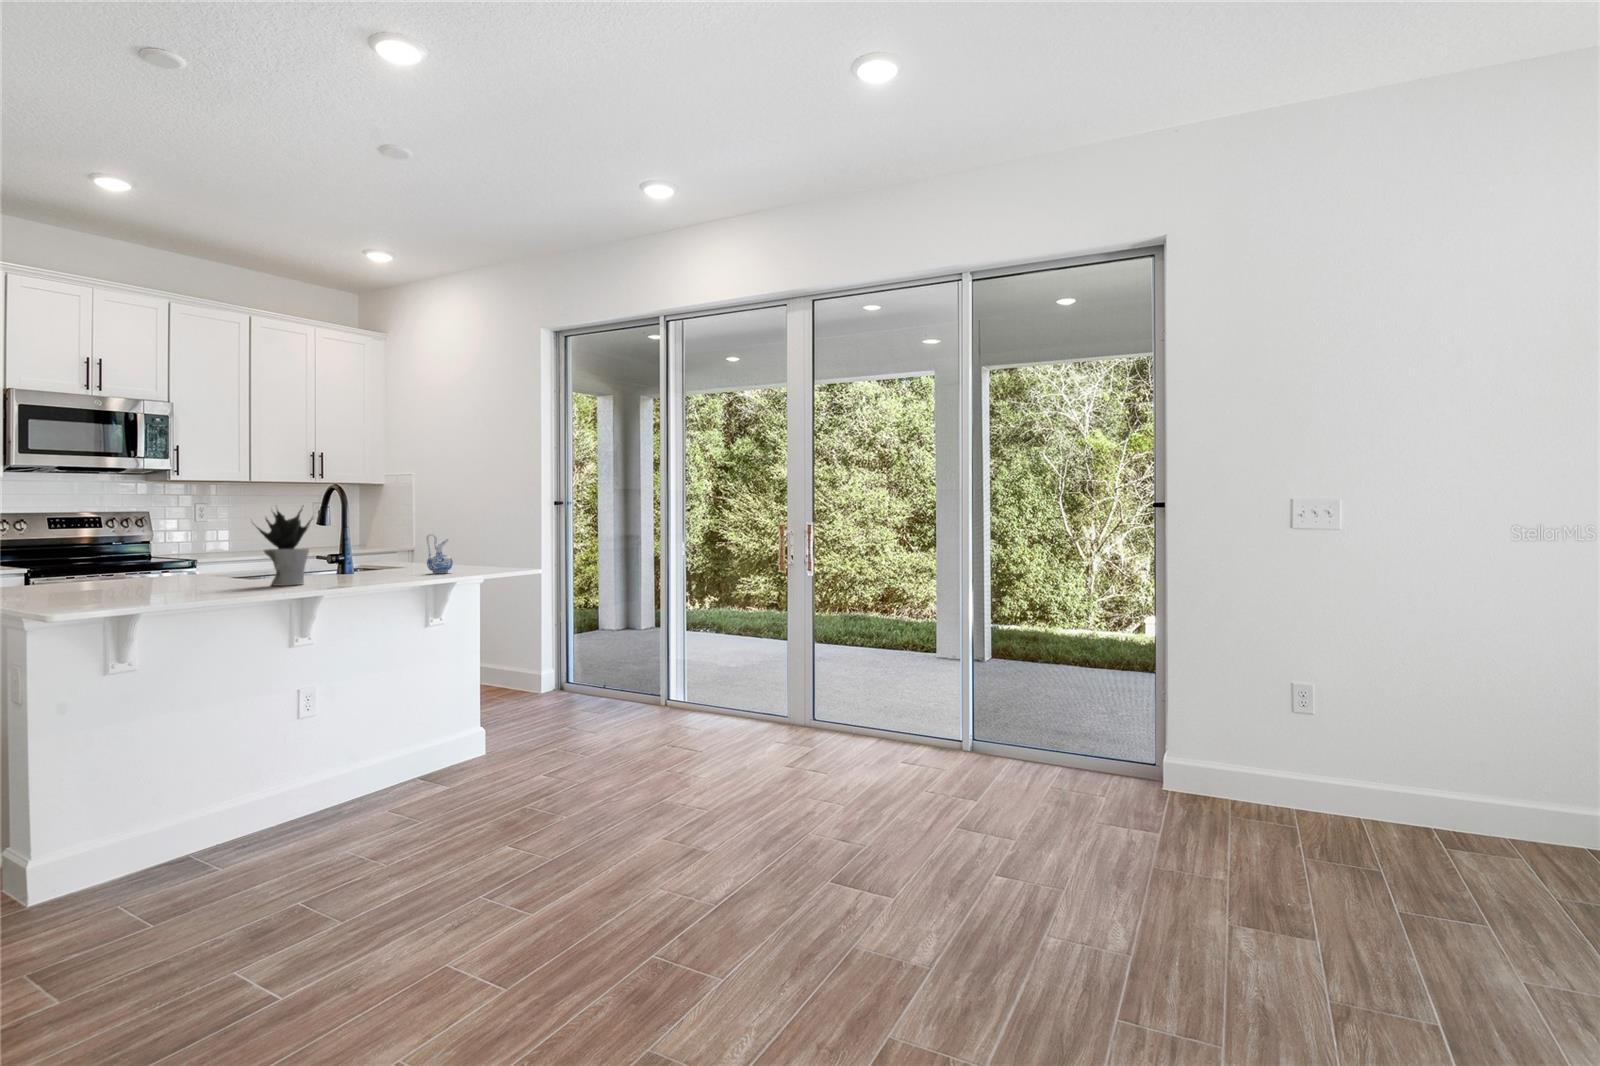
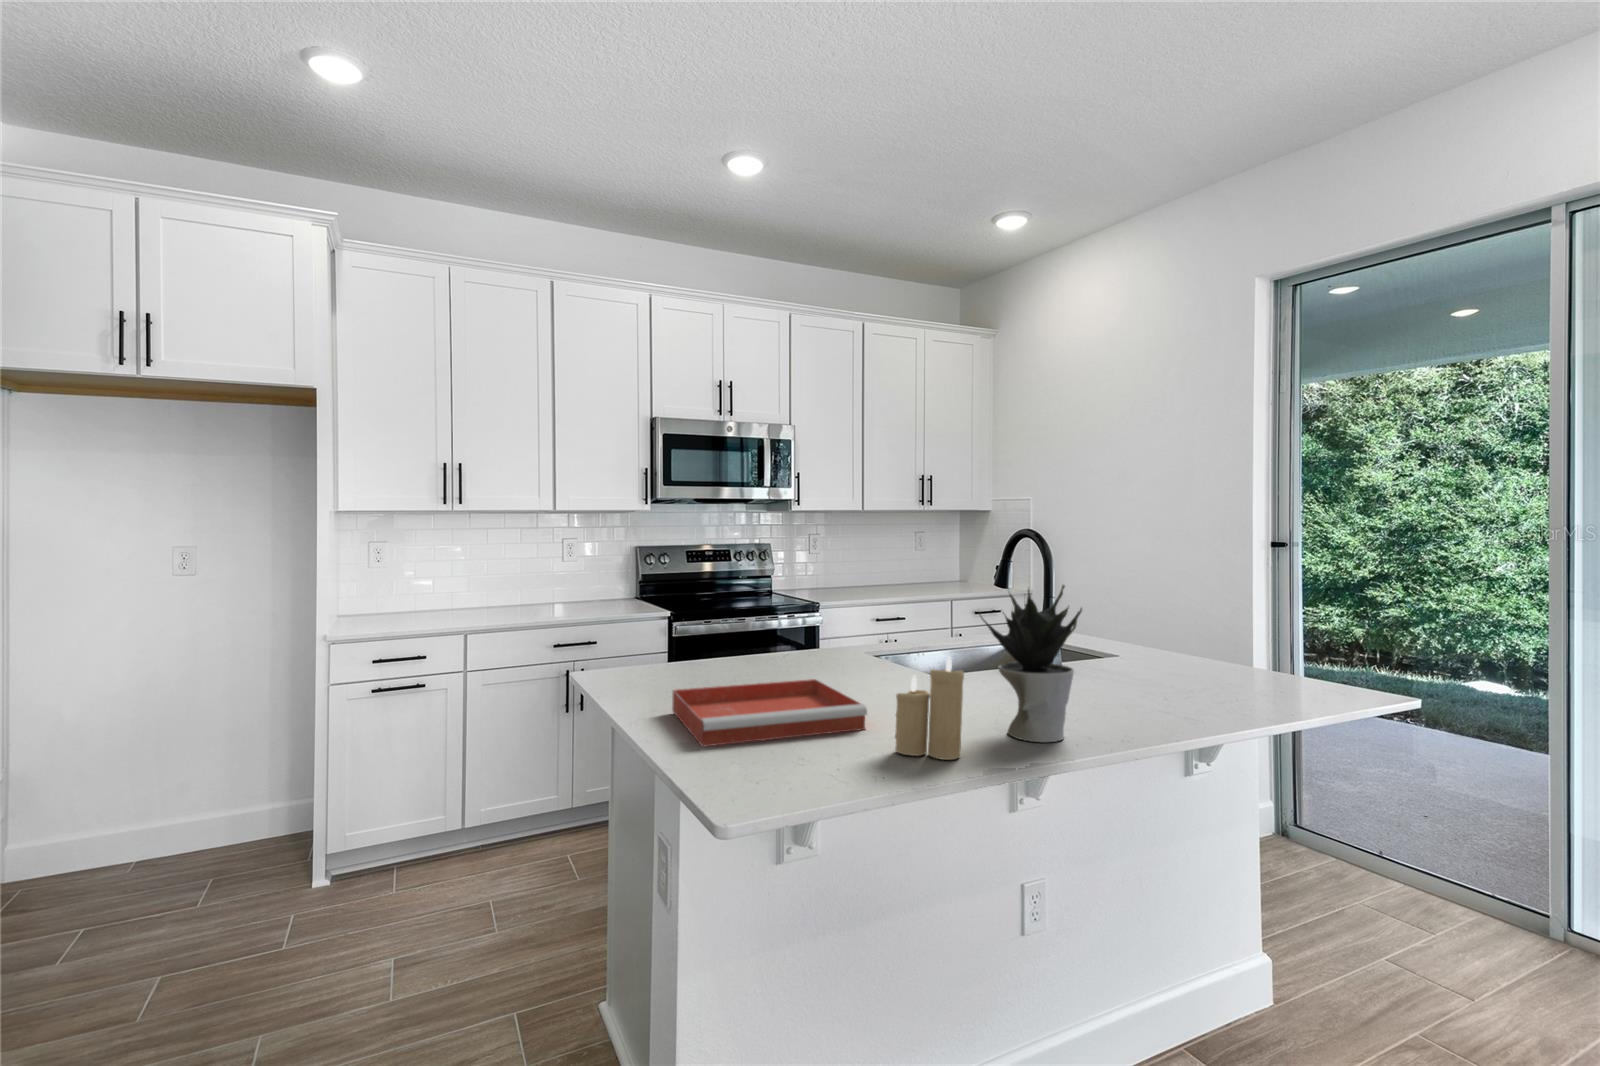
ceramic pitcher: present [426,534,453,573] -> none [1201,621,1250,695]
candle: none [187,539,229,591] -> present [895,657,964,760]
tray: none [27,573,177,597] -> present [672,679,867,746]

